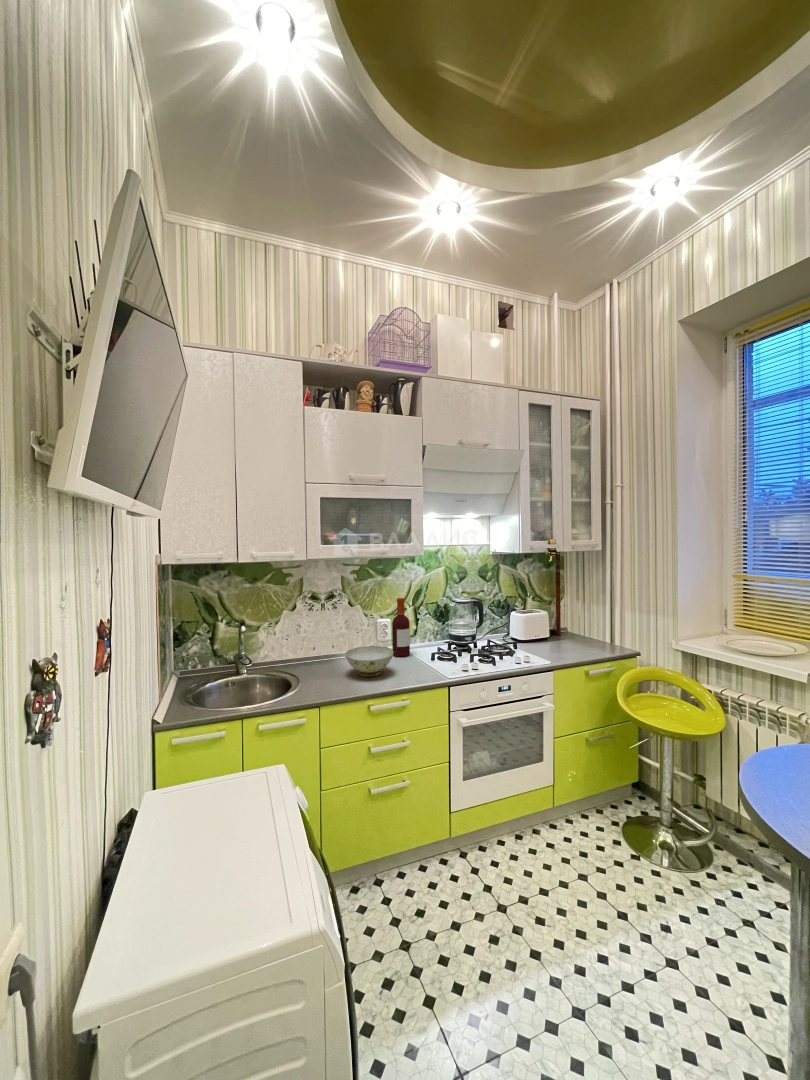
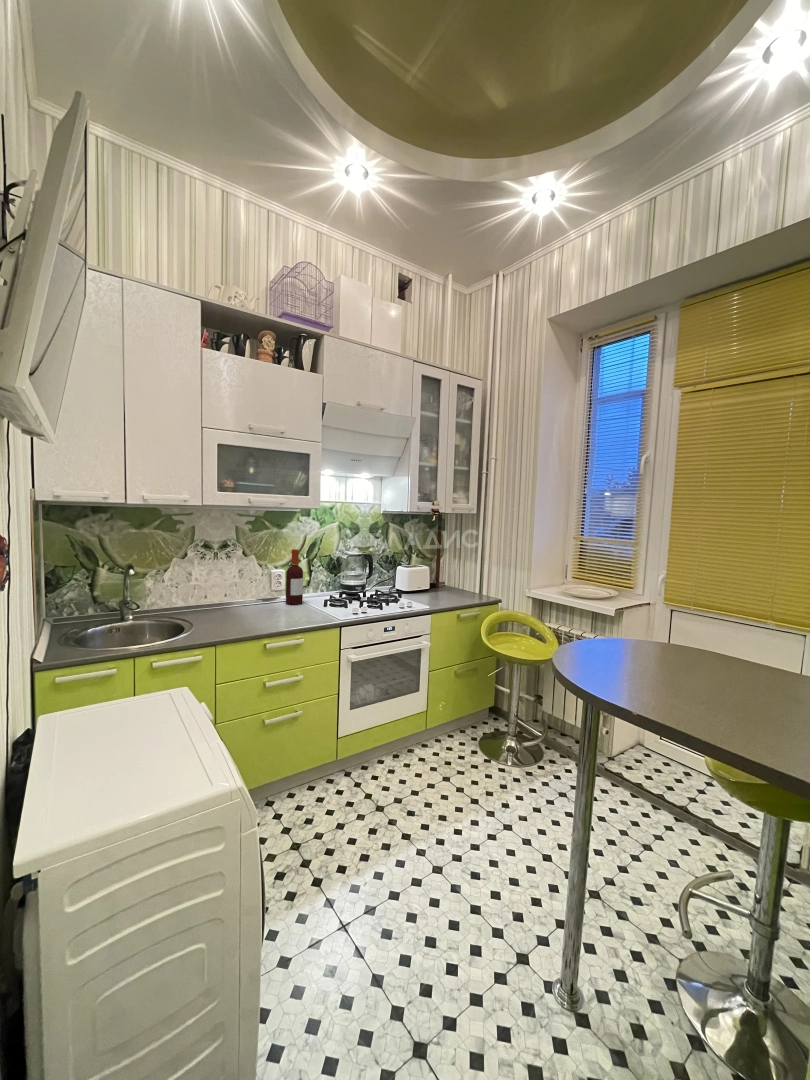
ceramic bowl: present [345,646,394,677] -> none [240,593,289,620]

